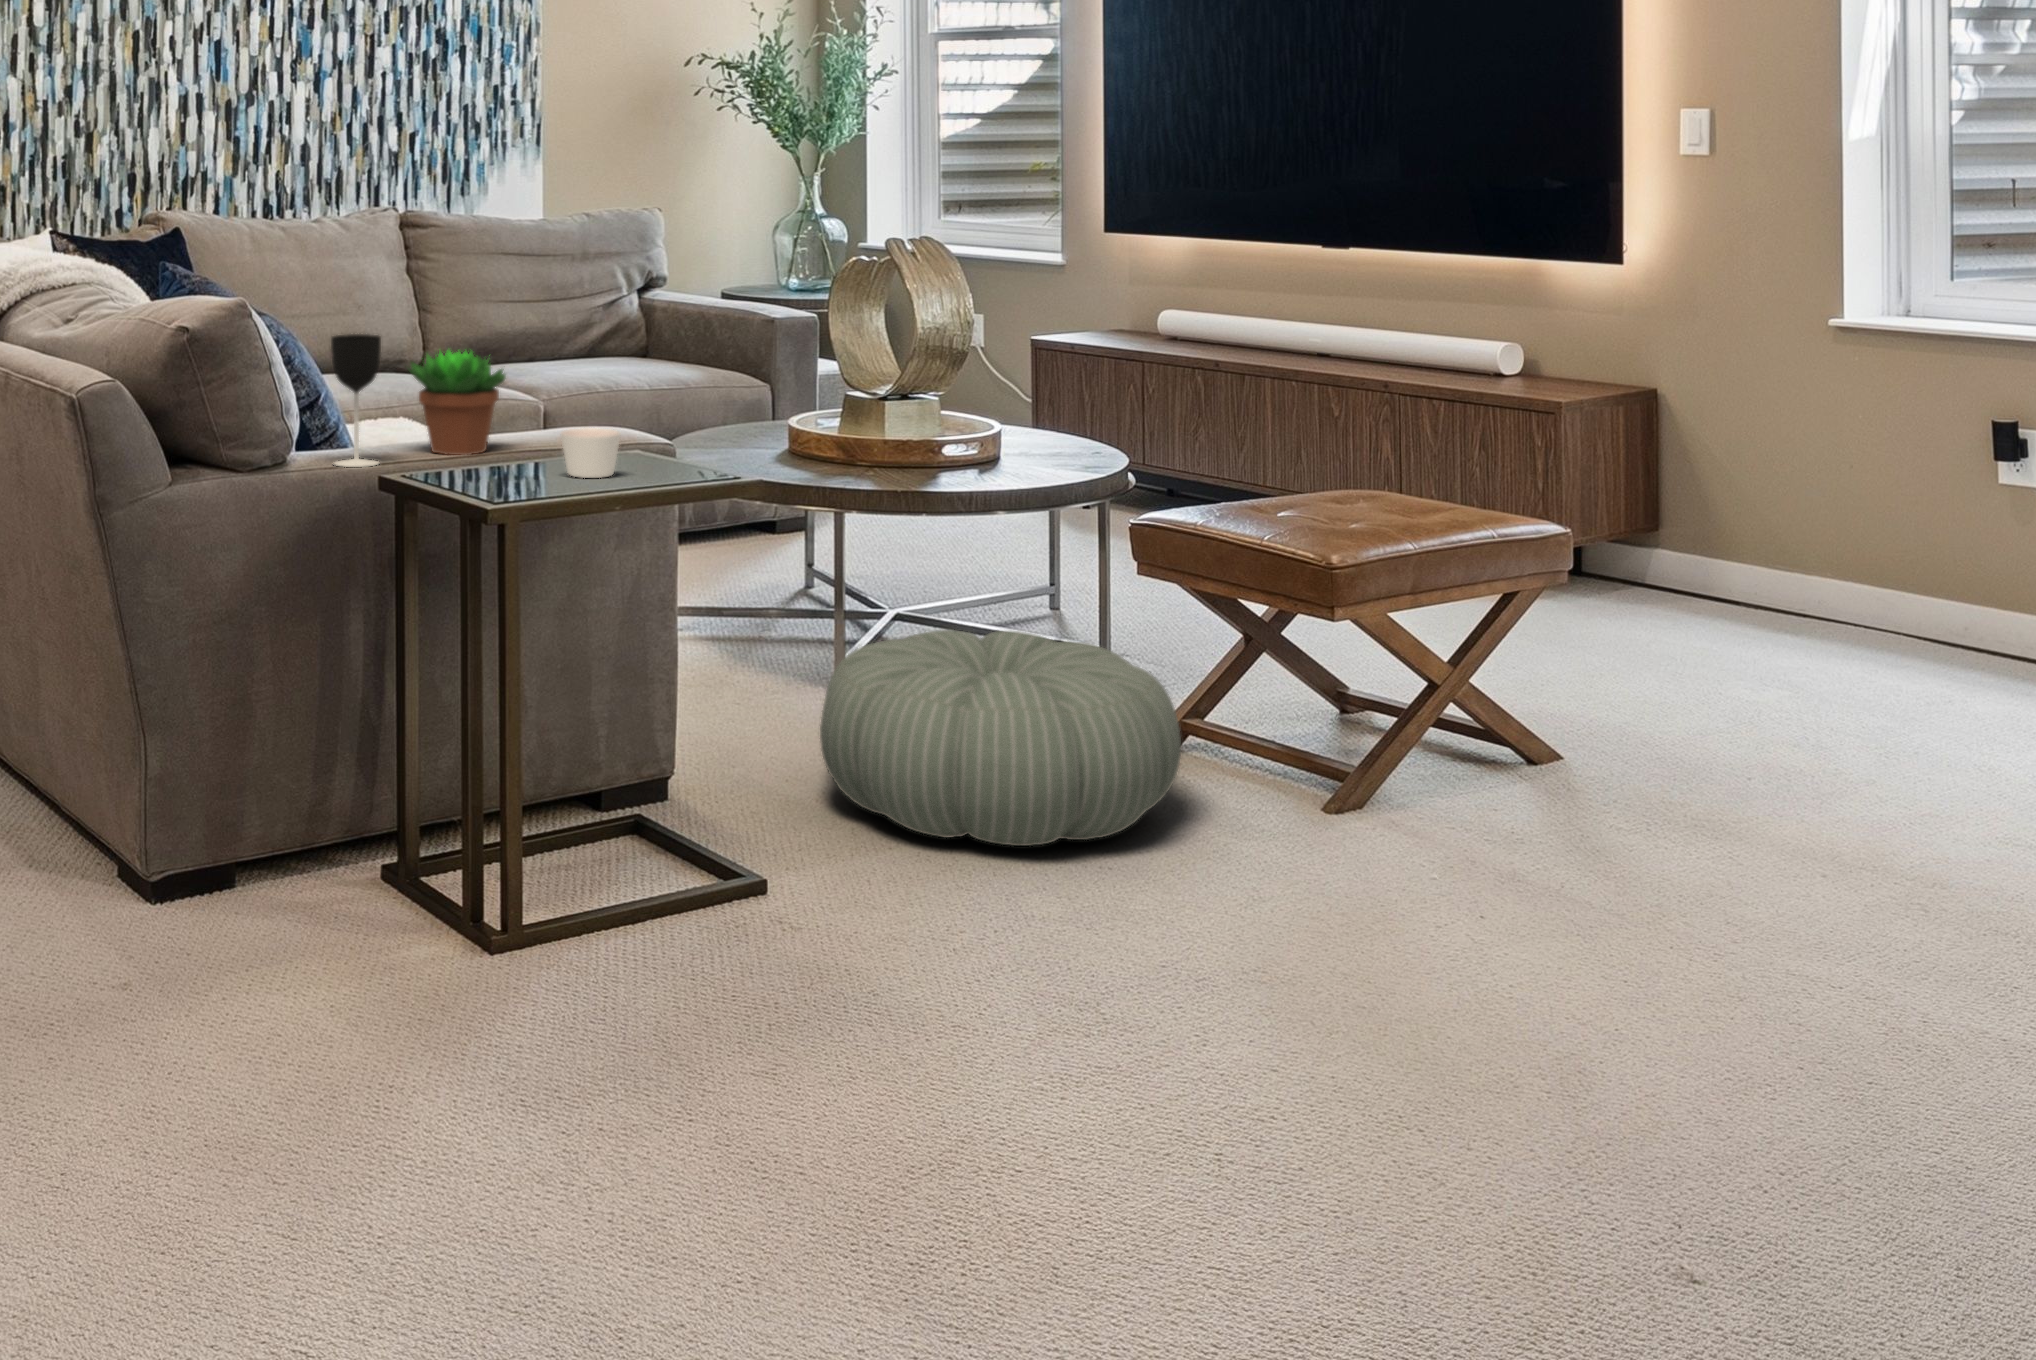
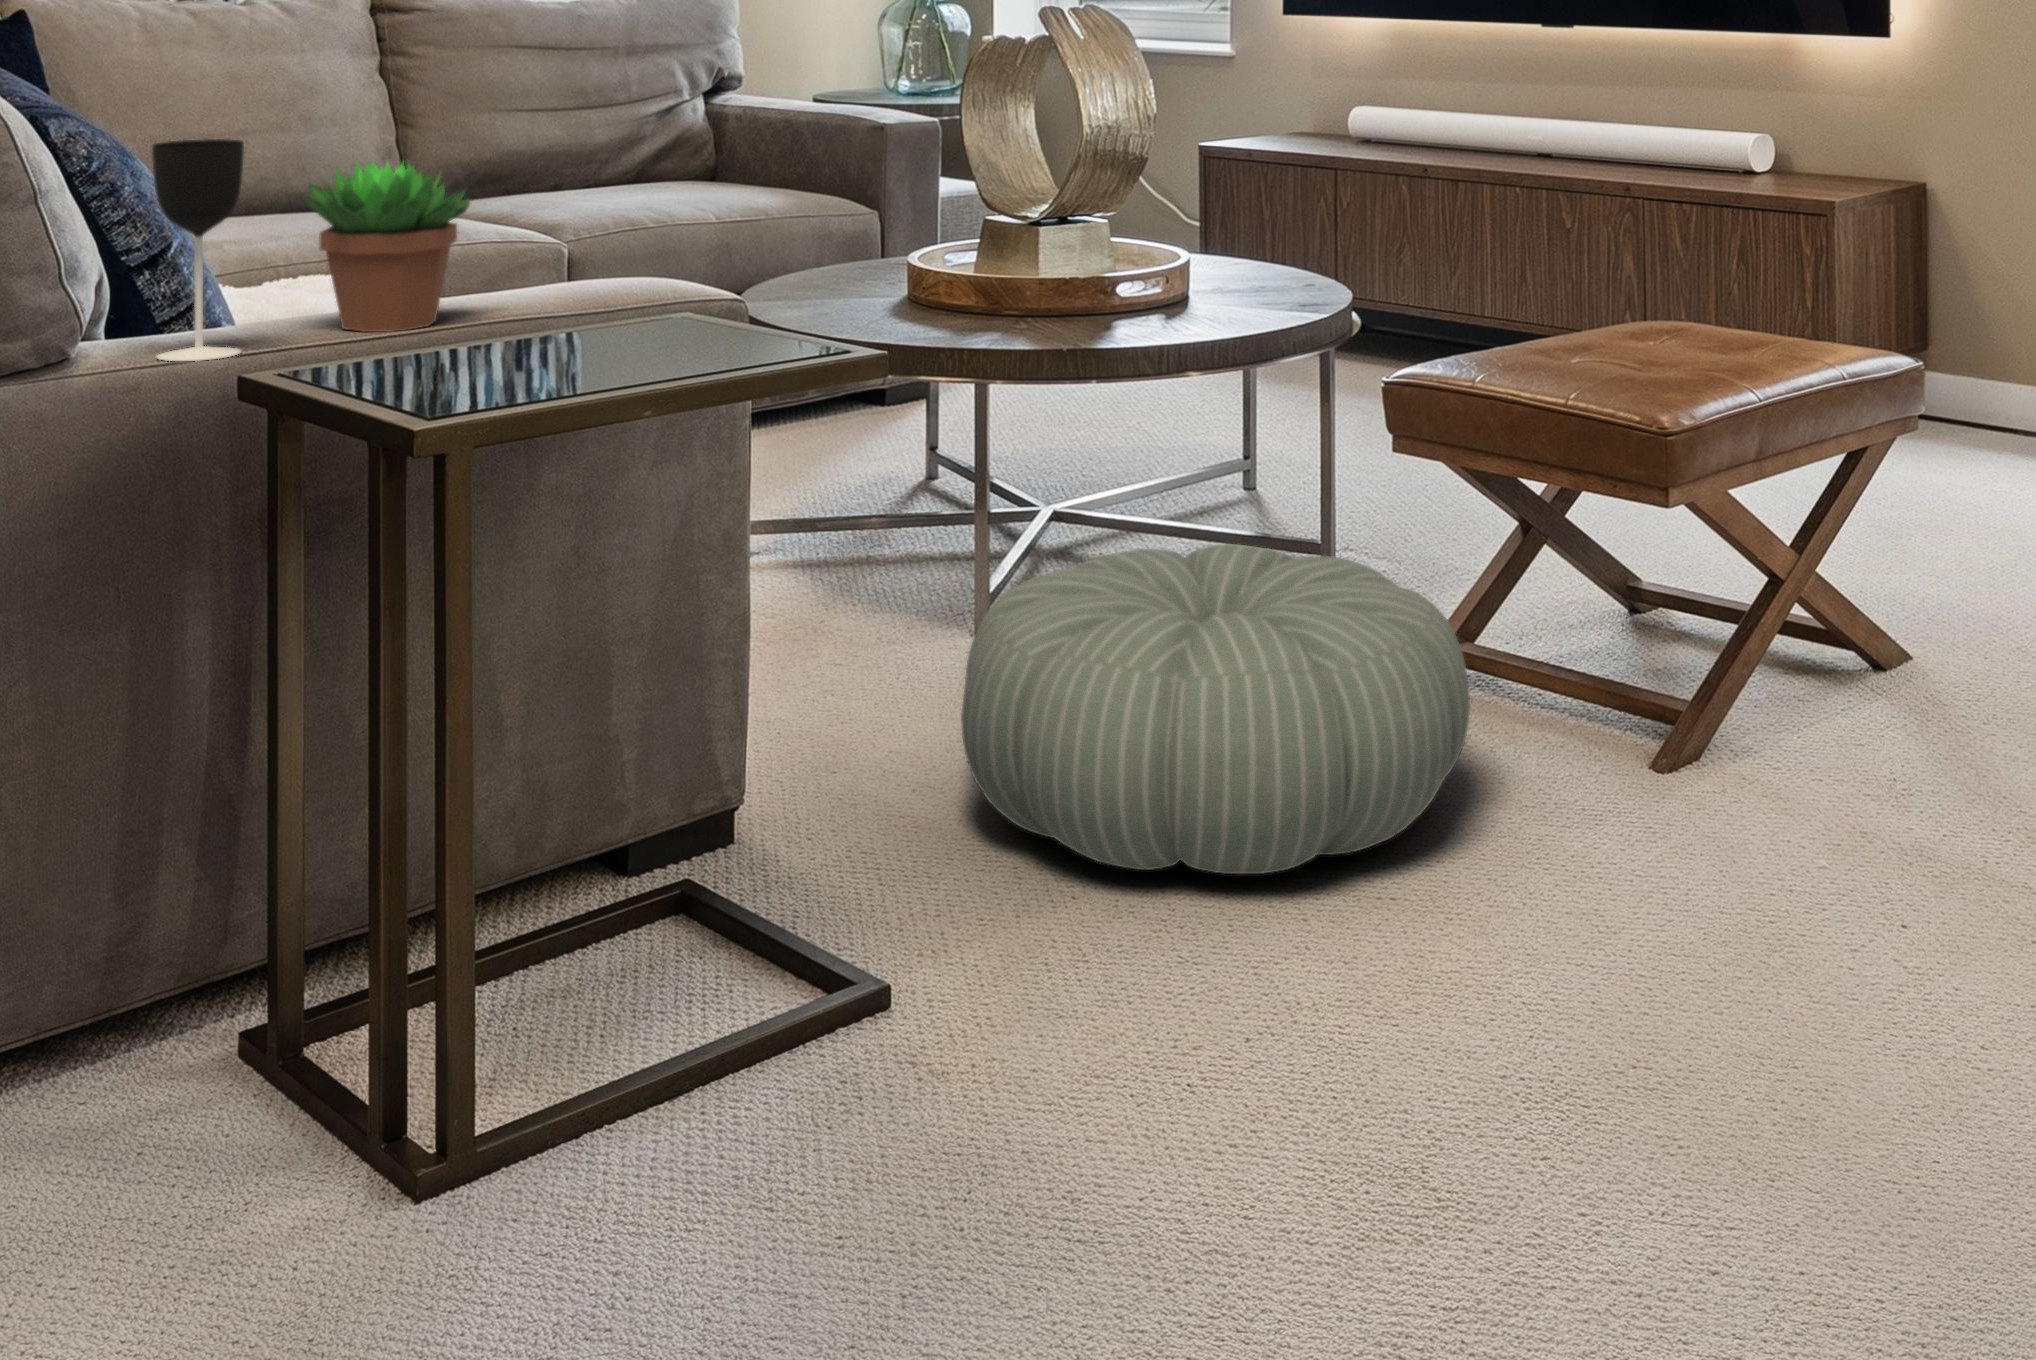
candle: present [561,428,620,478] -> none [545,281,647,363]

